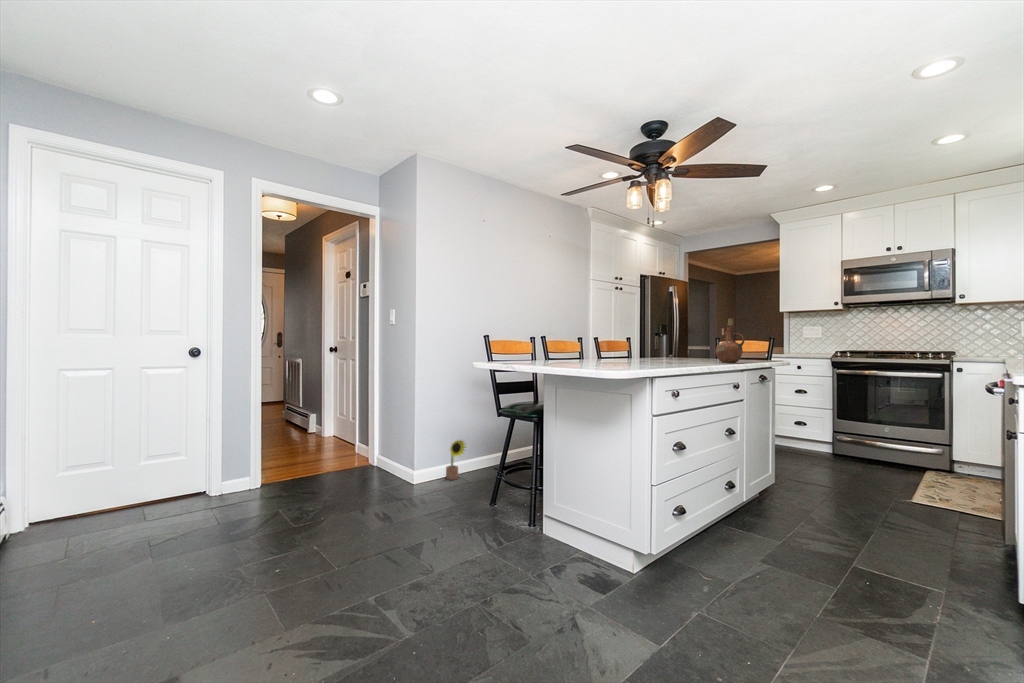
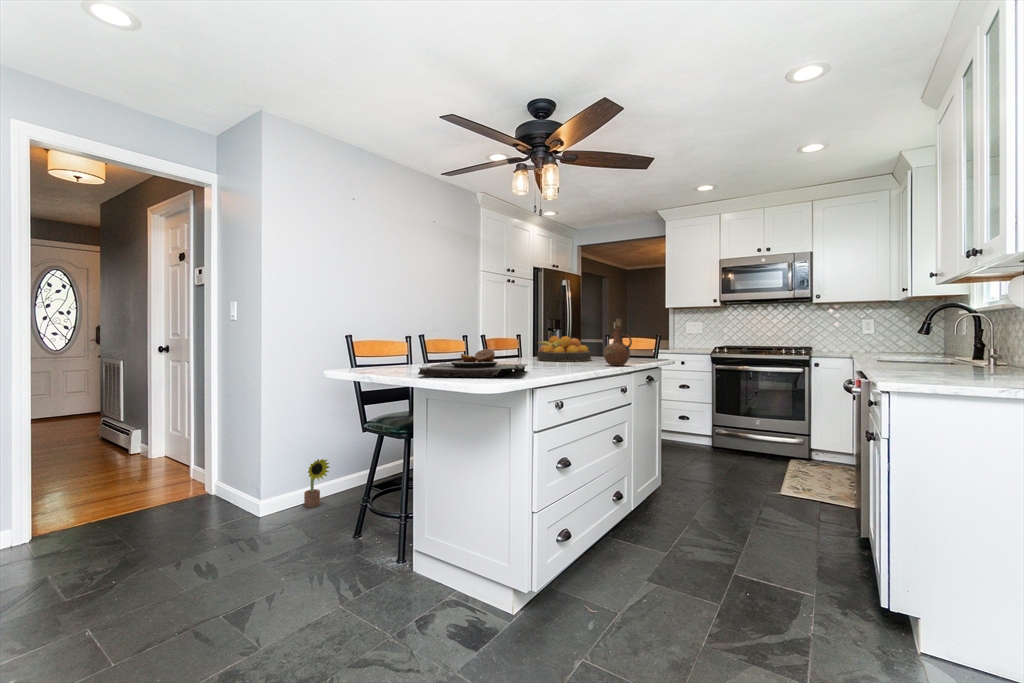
fruit bowl: none [648,337,702,360] -> present [537,336,591,362]
plate: none [552,344,645,367] -> present [418,349,527,378]

